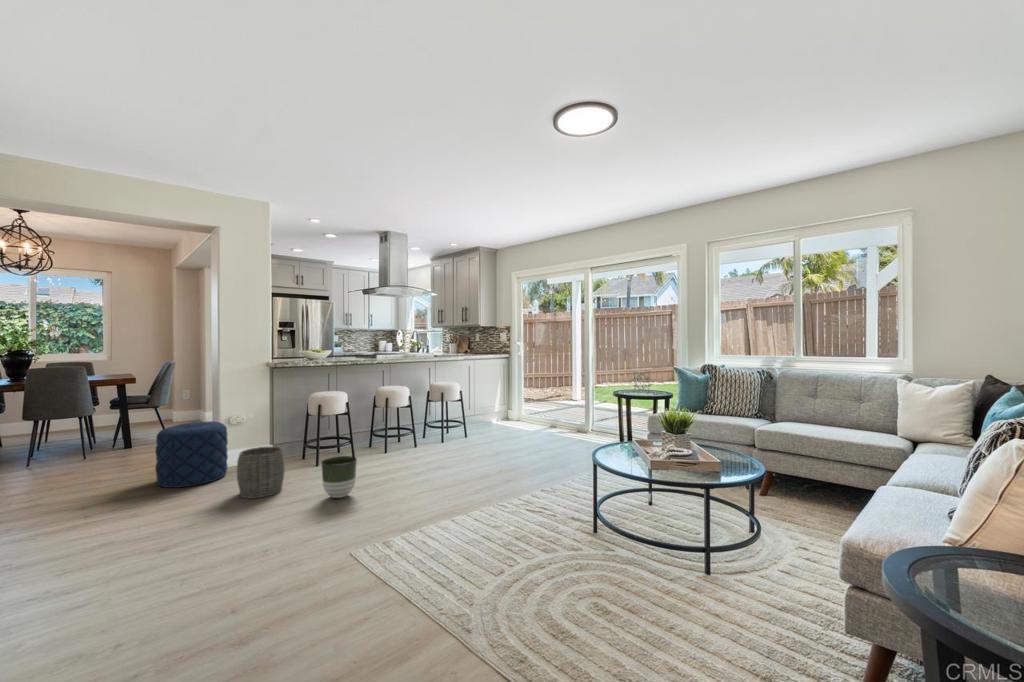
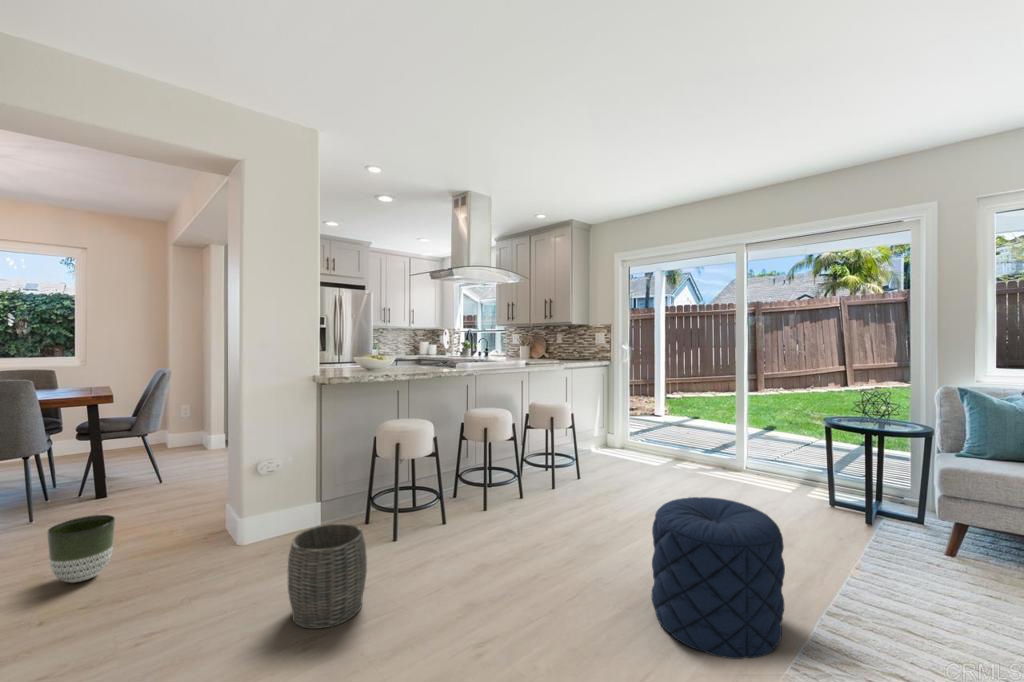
pouf: present [155,421,228,488] -> present [651,497,785,659]
planter: present [321,456,357,498] -> present [47,515,115,583]

